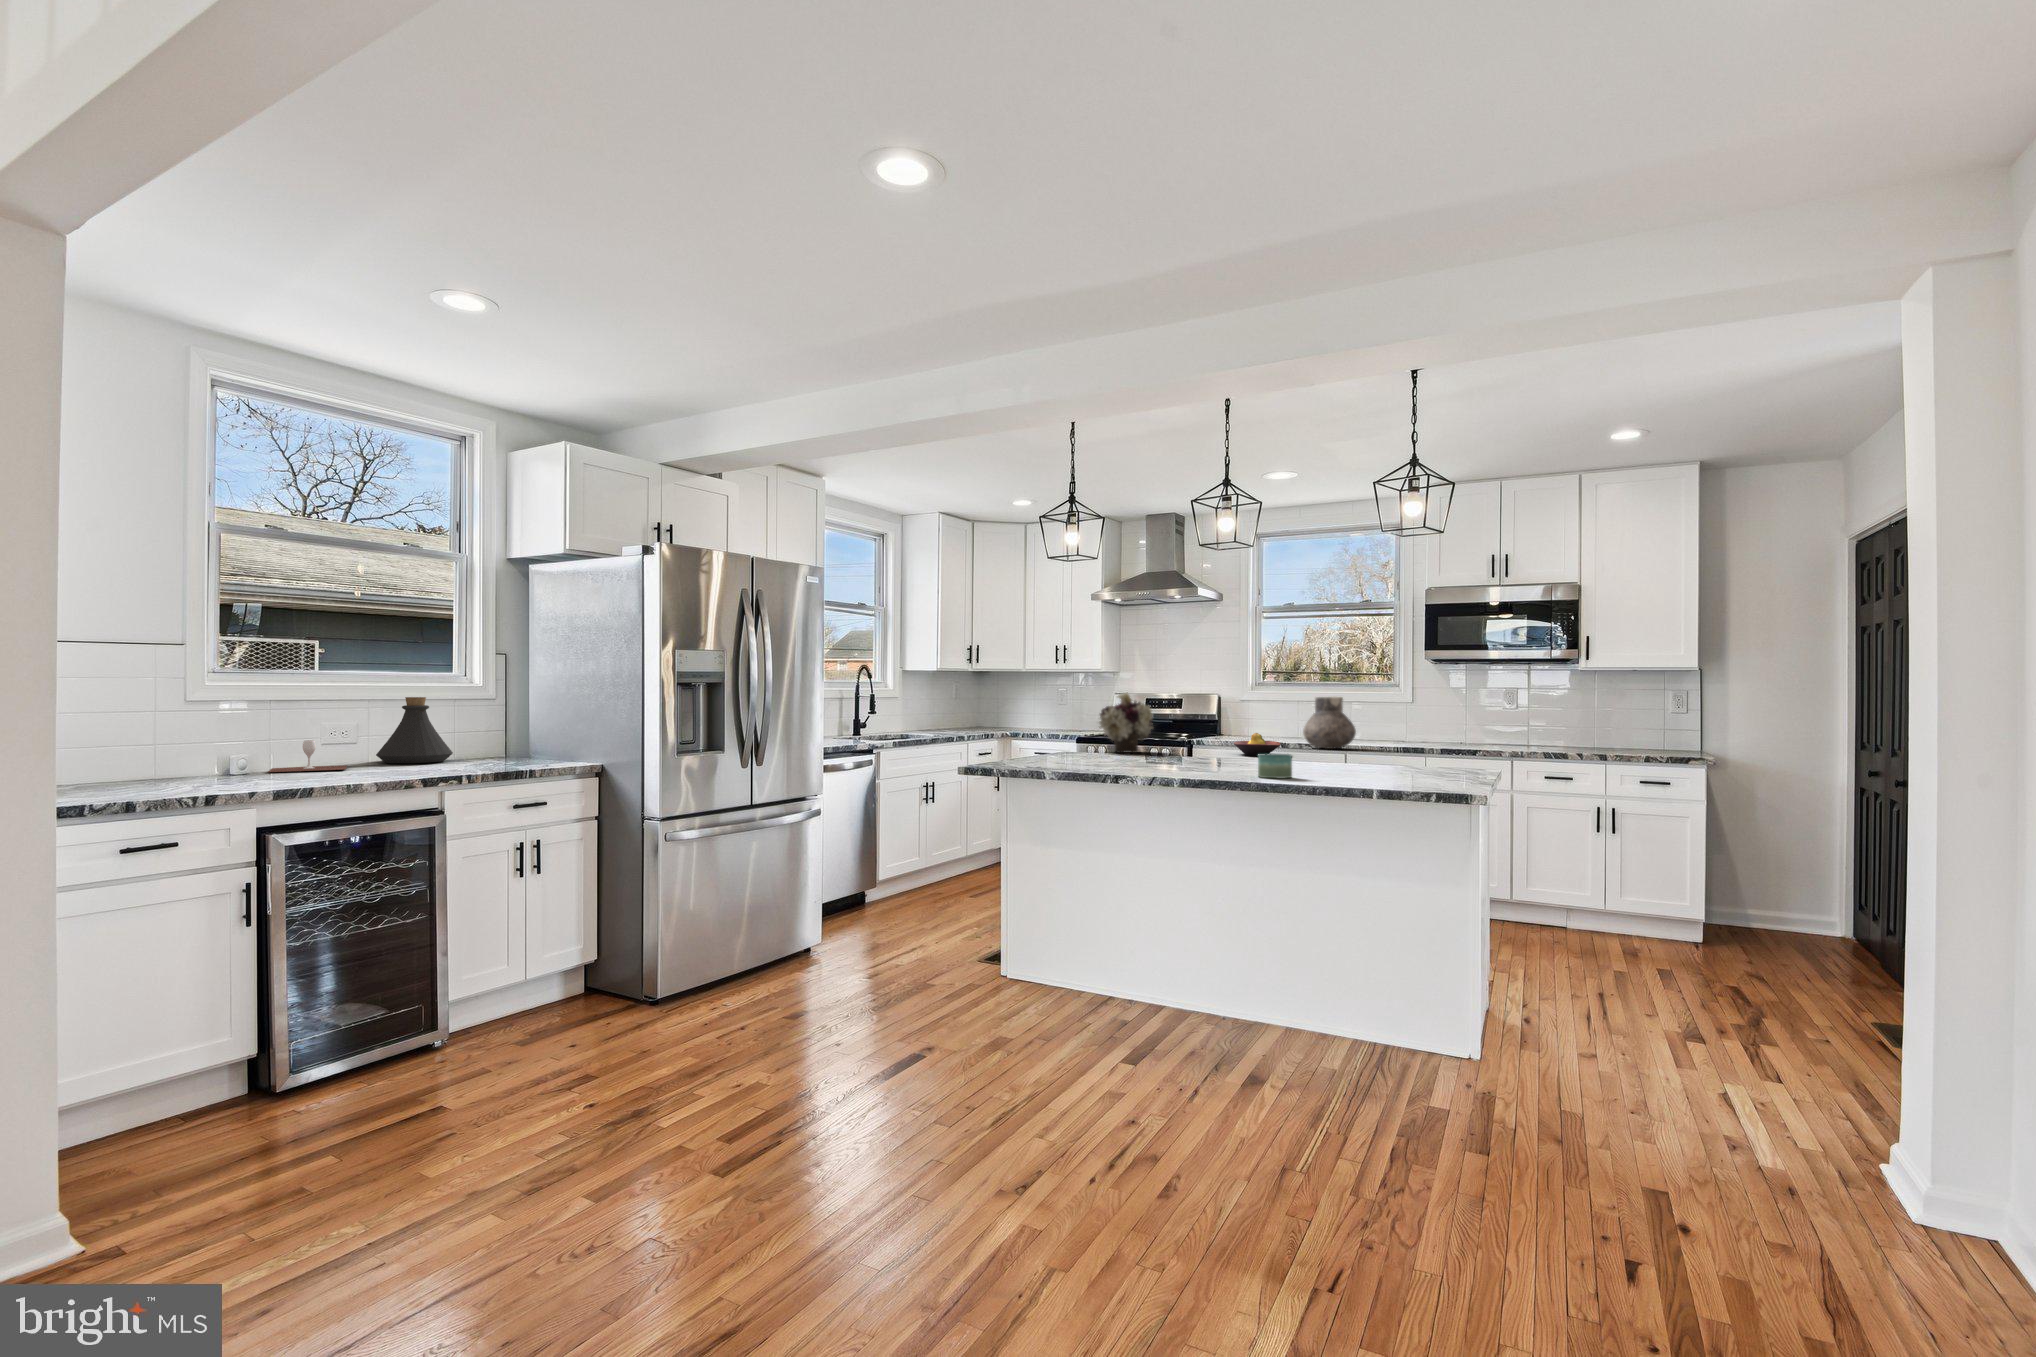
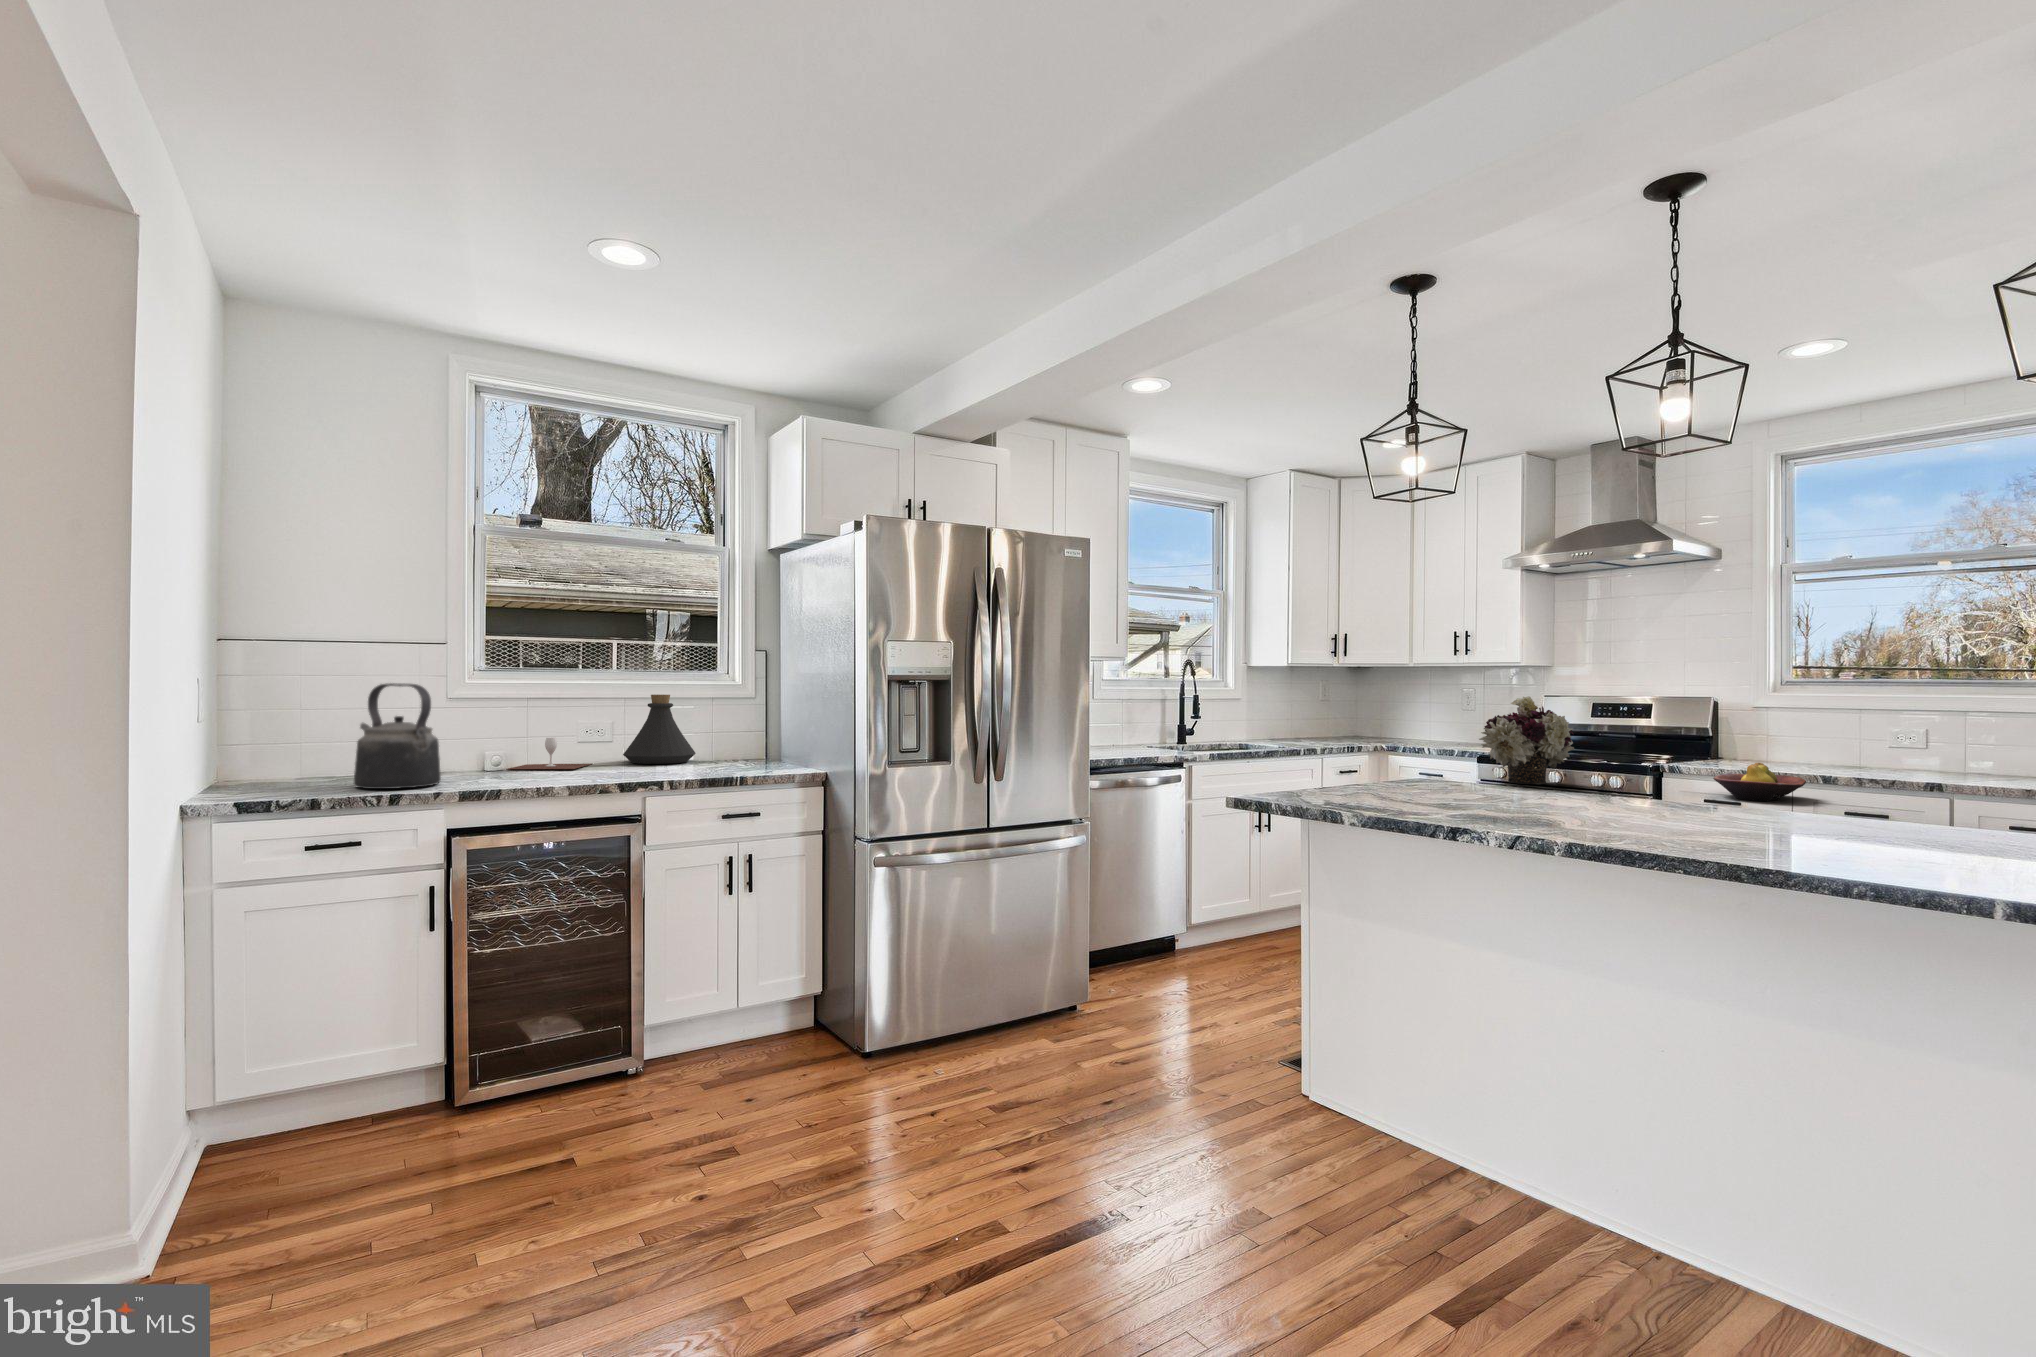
kettle: none [134,687,240,792] -> present [354,683,441,789]
vase: present [1303,697,1356,749] -> none [1860,706,1971,790]
candle: present [1258,754,1292,778] -> none [1722,810,1796,859]

